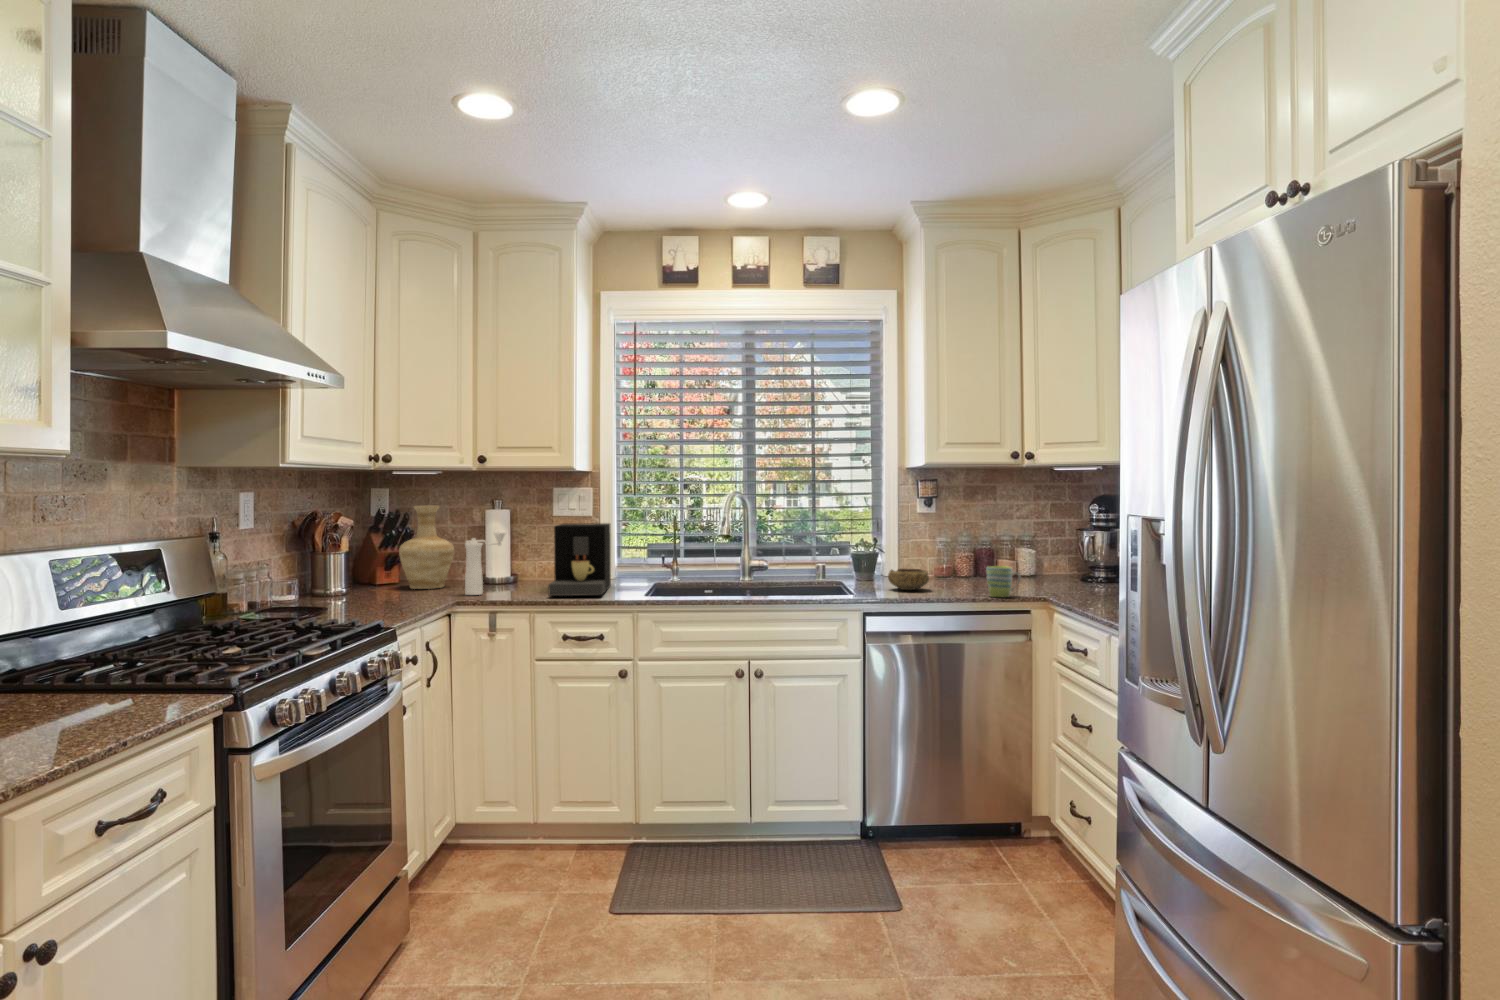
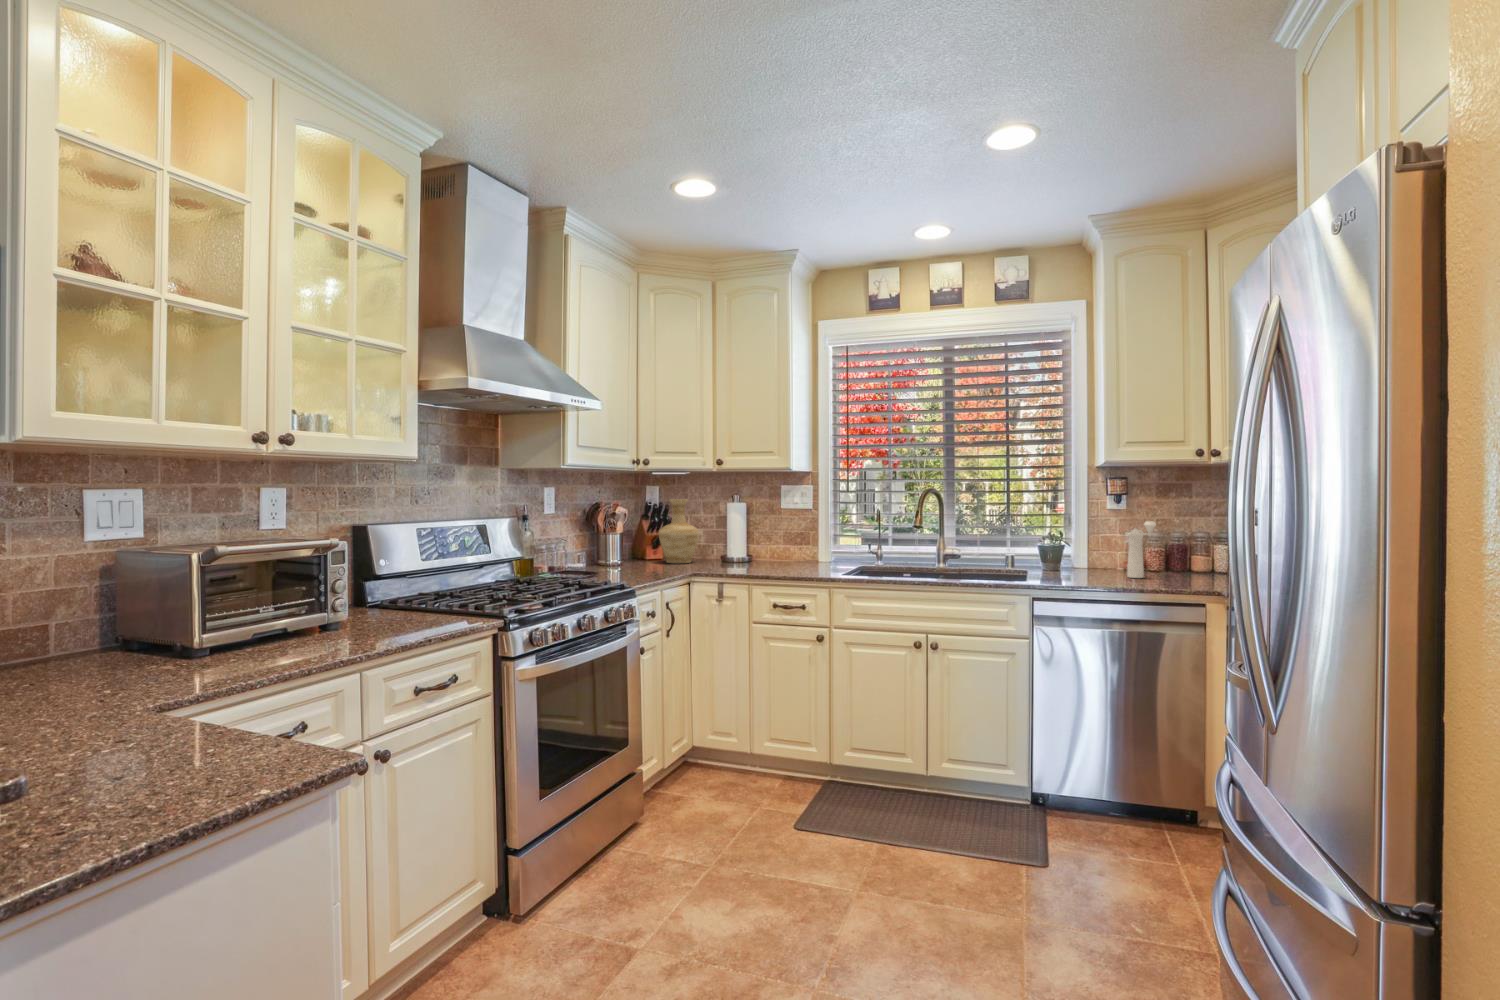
coffee maker: present [548,523,611,596] -> none [760,514,818,573]
pepper mill: present [465,529,506,595] -> present [1127,521,1156,578]
mug: present [986,566,1020,597] -> none [1160,559,1197,589]
bowl: present [888,569,929,590] -> none [1064,559,1106,579]

